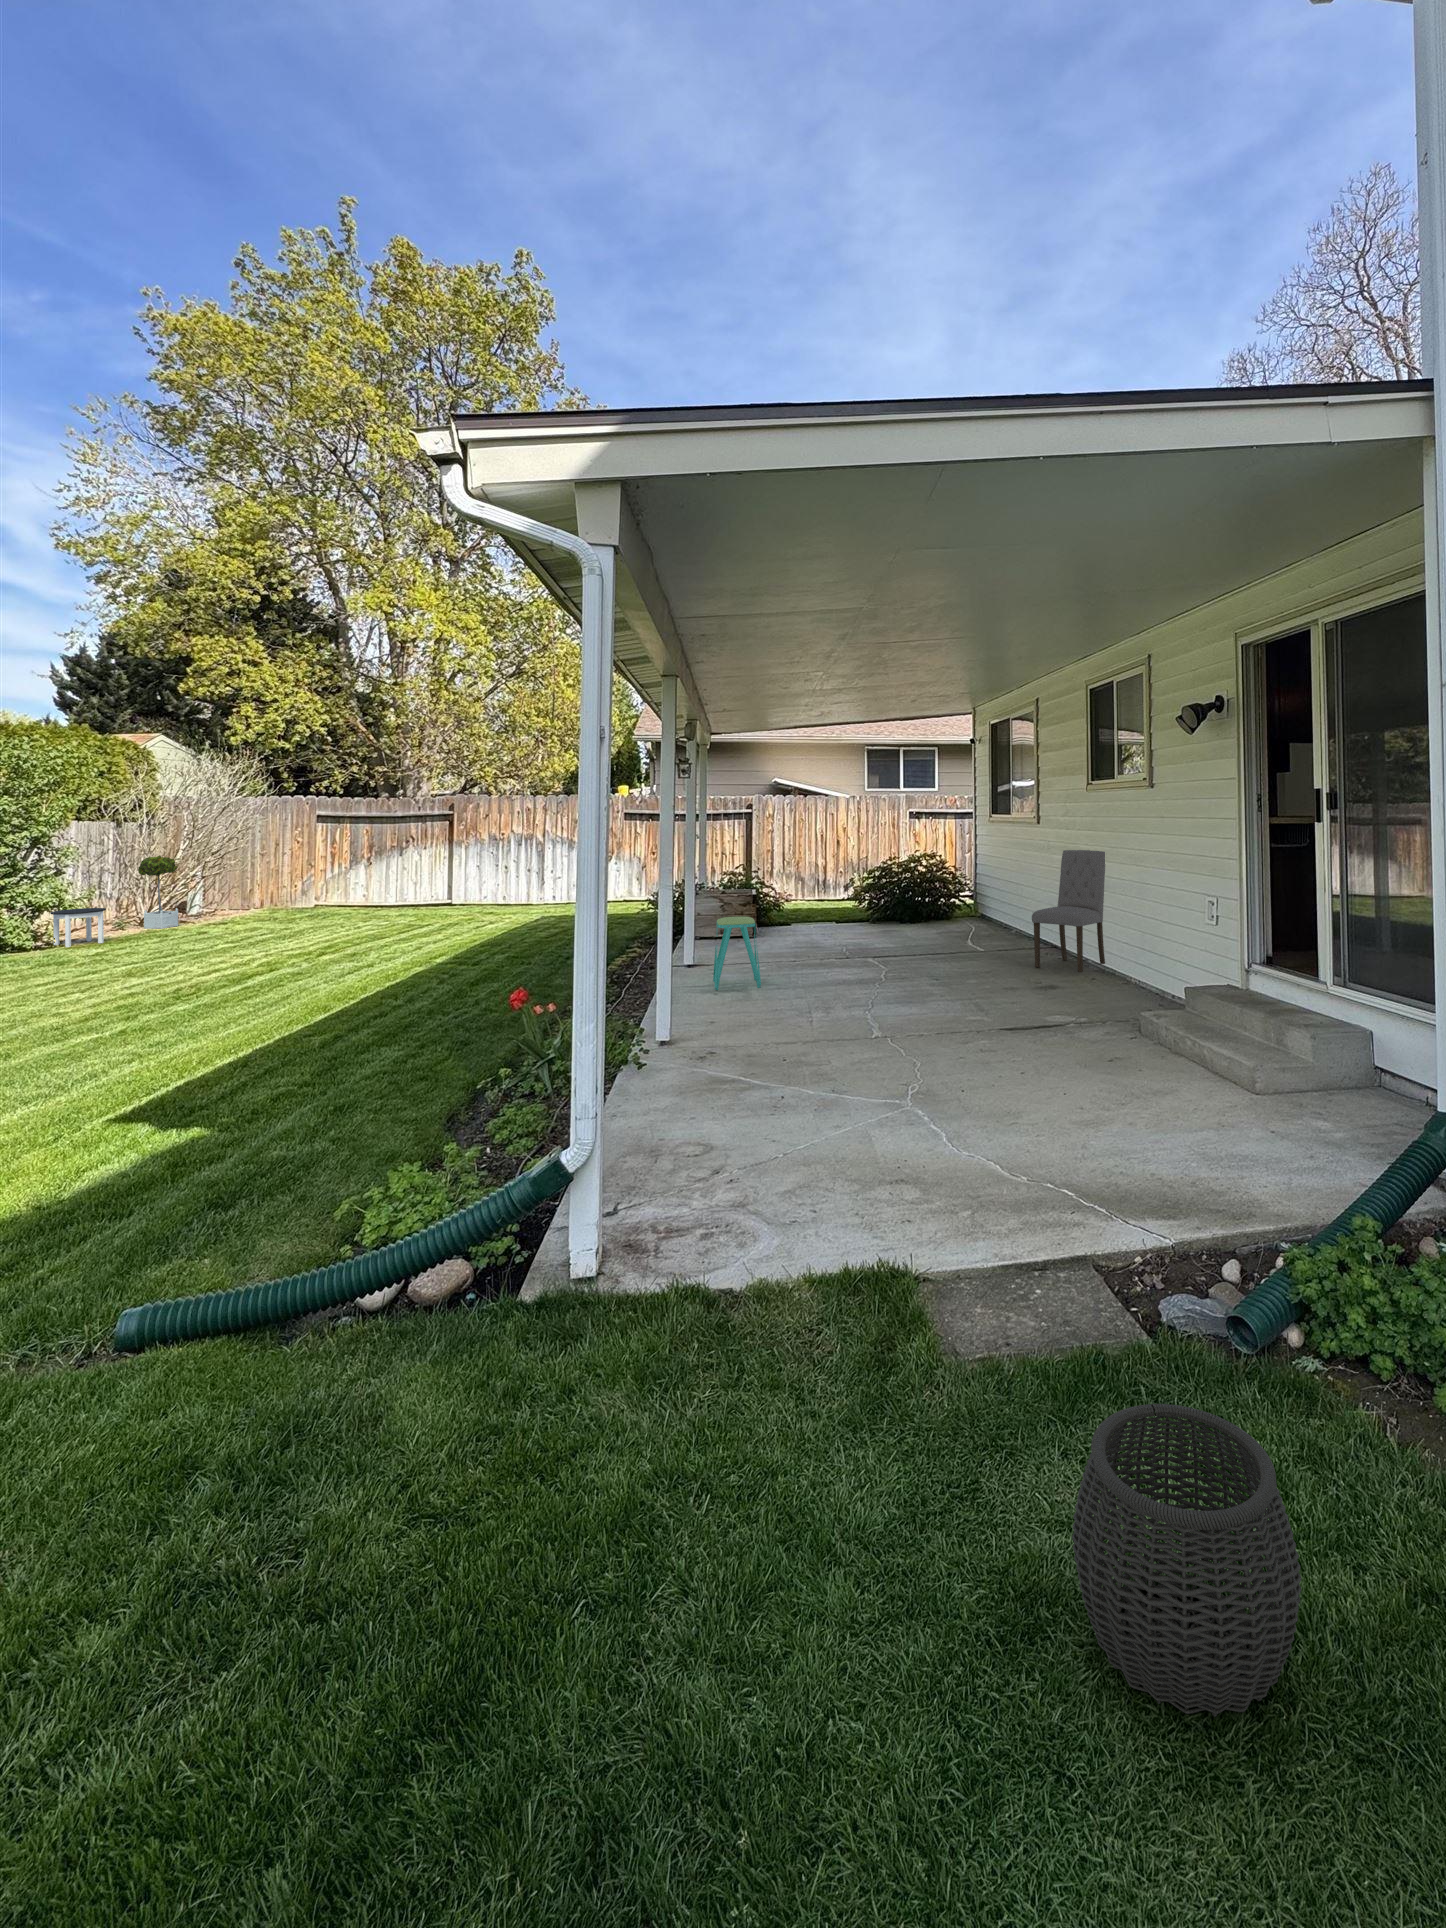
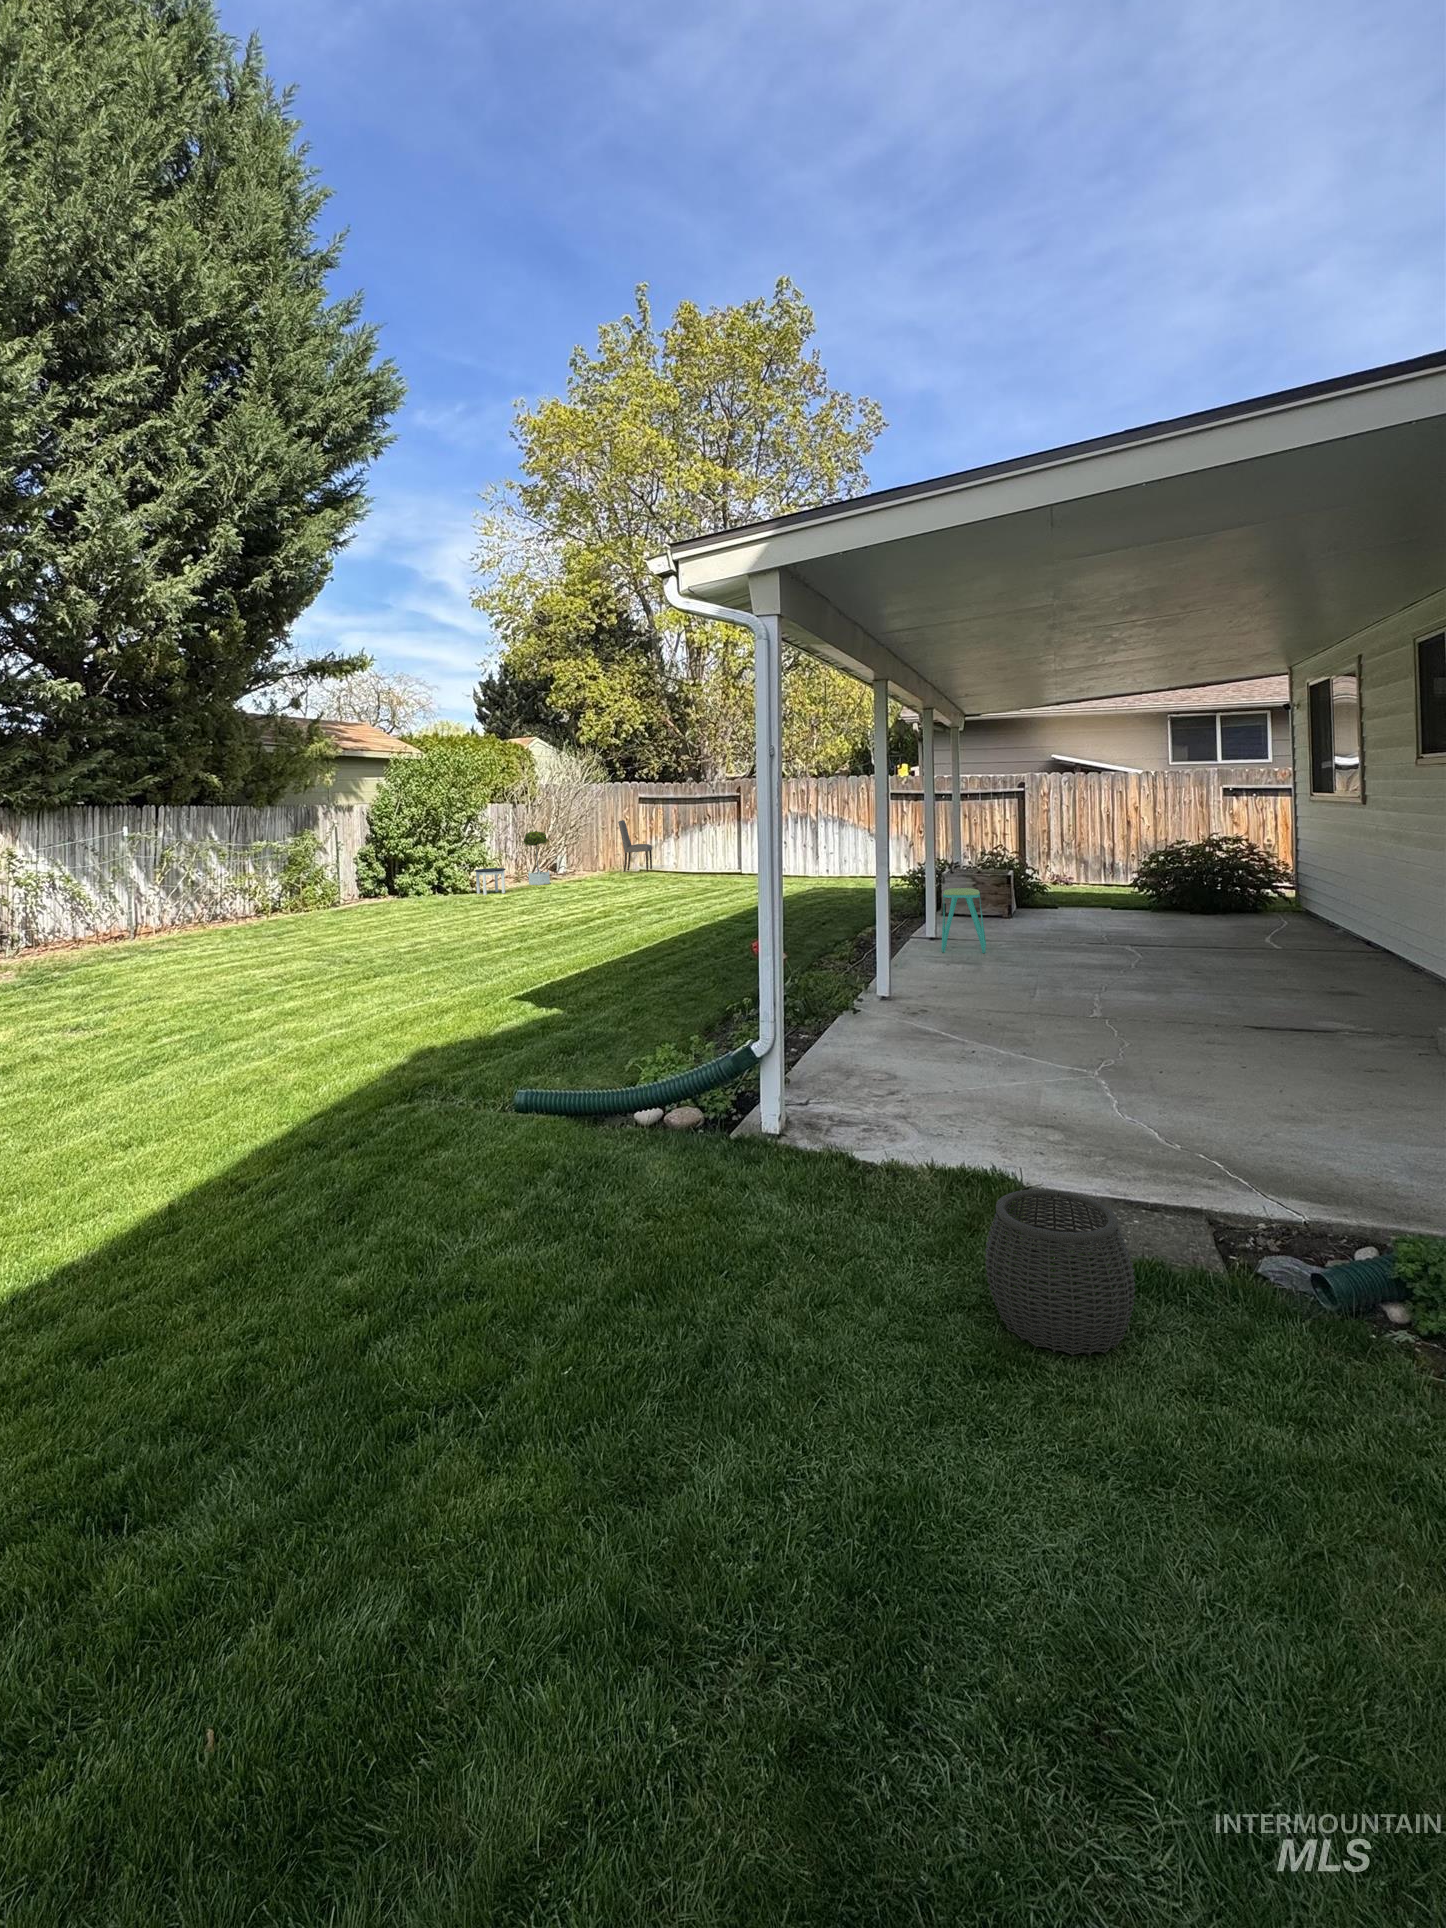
dining chair: present [1032,850,1105,972] -> present [618,820,652,872]

